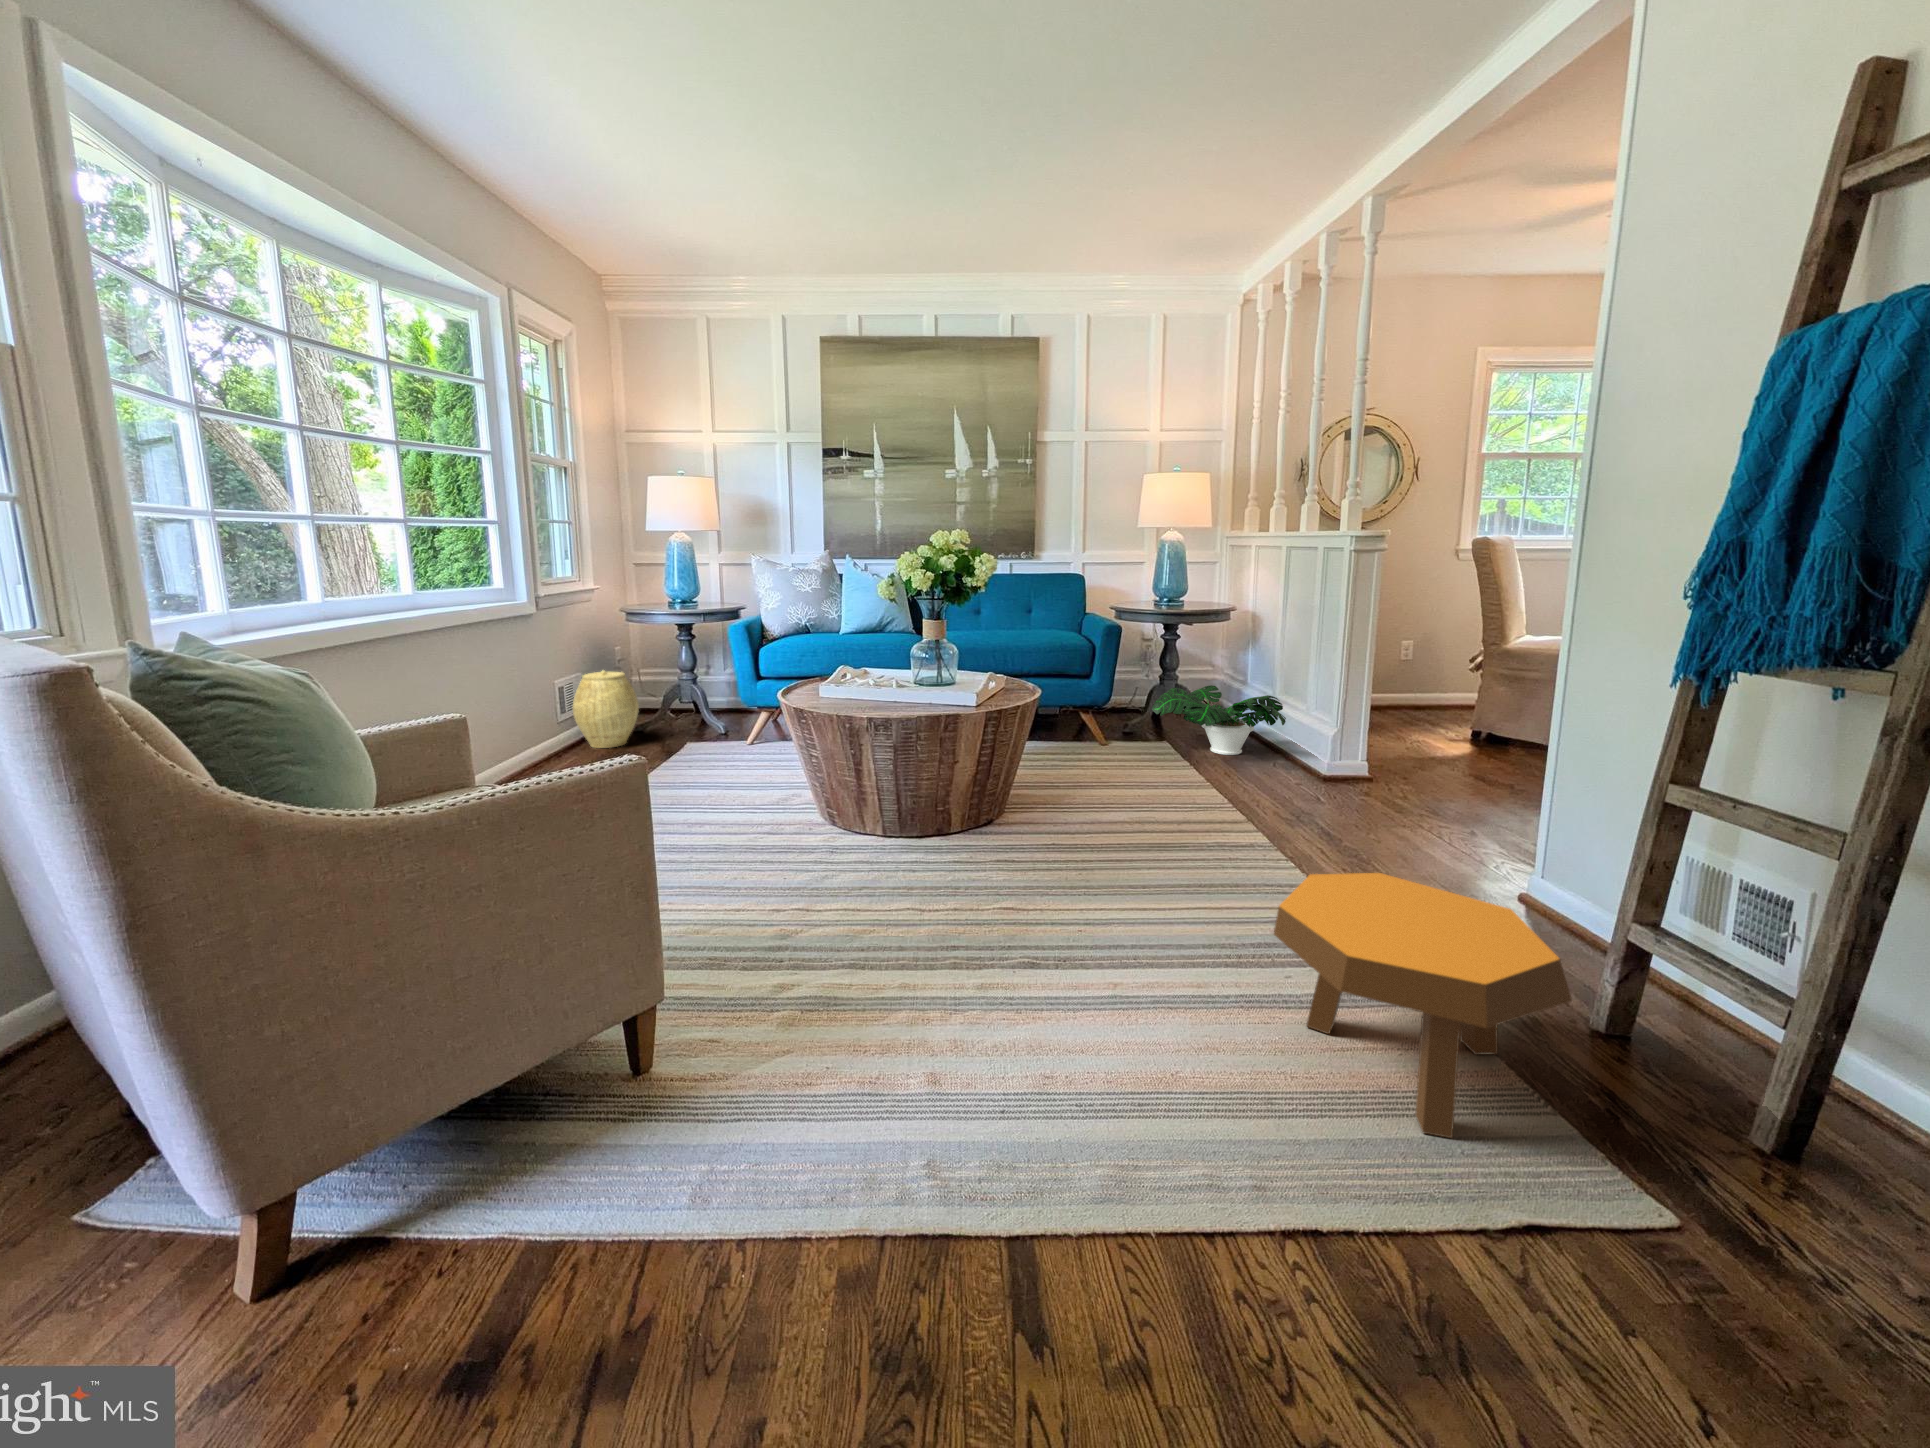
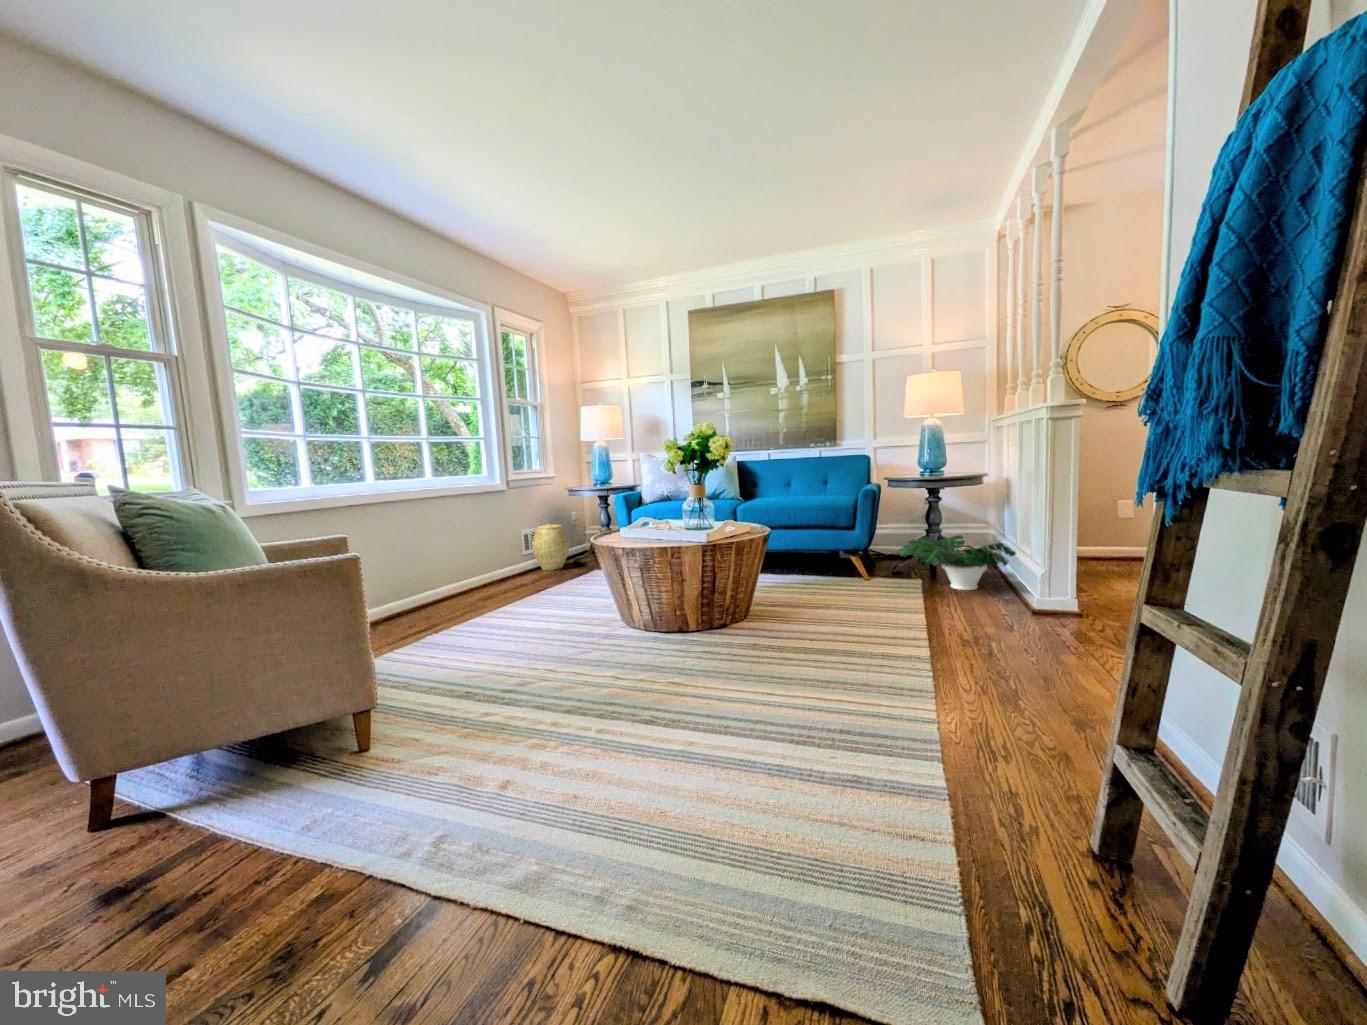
footstool: present [1274,873,1572,1138] -> none [758,672,991,916]

